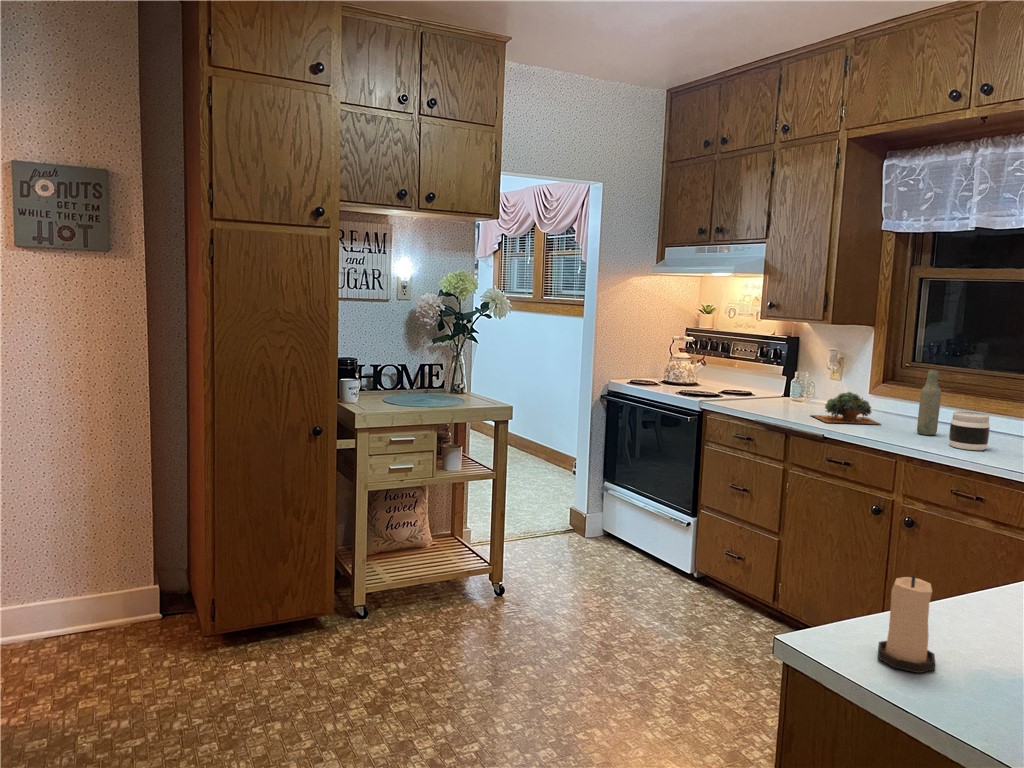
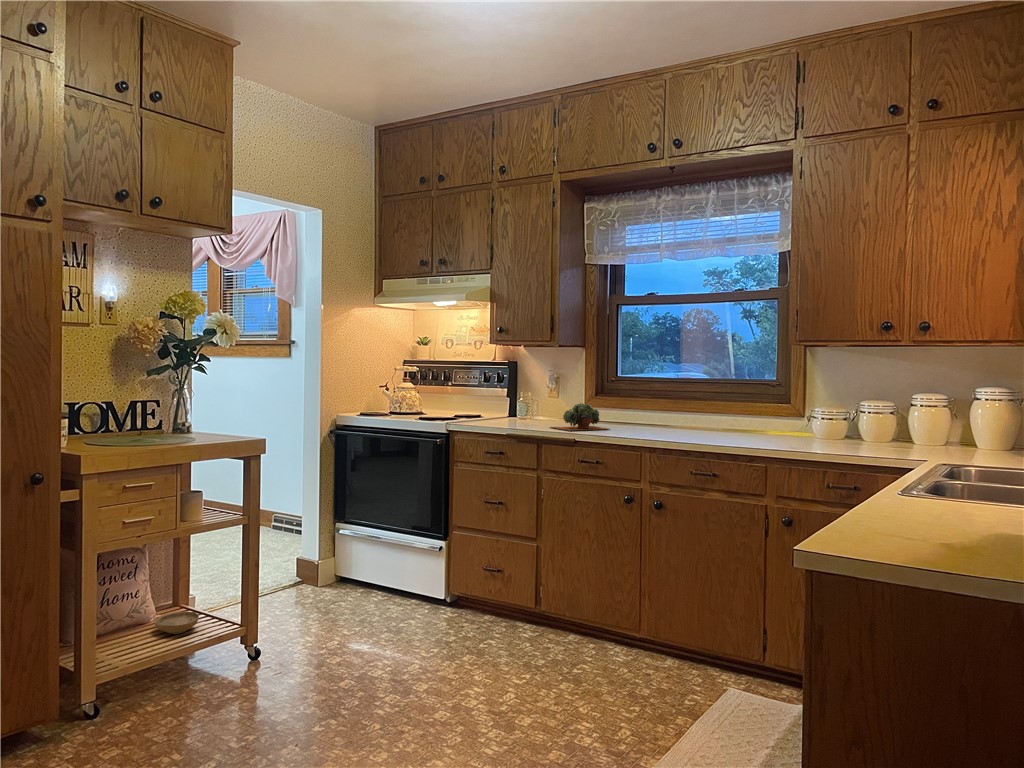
bottle: present [917,369,941,435] -> none [642,376,659,433]
jar: present [949,412,990,450] -> none [674,409,703,439]
ceramic bowl: none [422,544,455,562] -> present [154,612,199,634]
candle: present [878,575,935,673] -> none [859,468,909,547]

